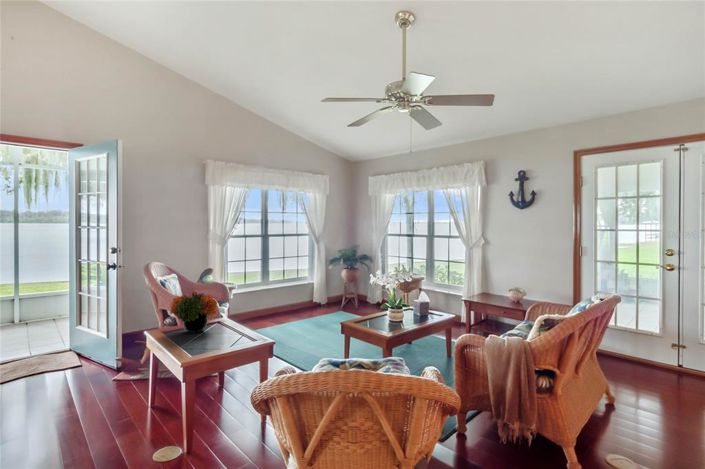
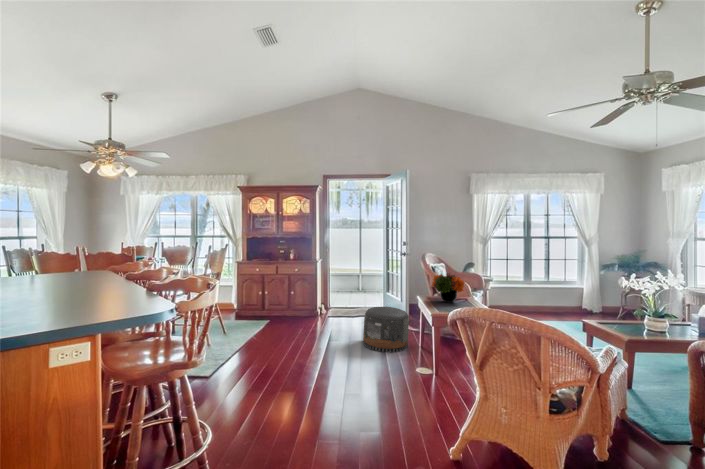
pouf: none [41,356,132,442] -> present [363,307,409,352]

